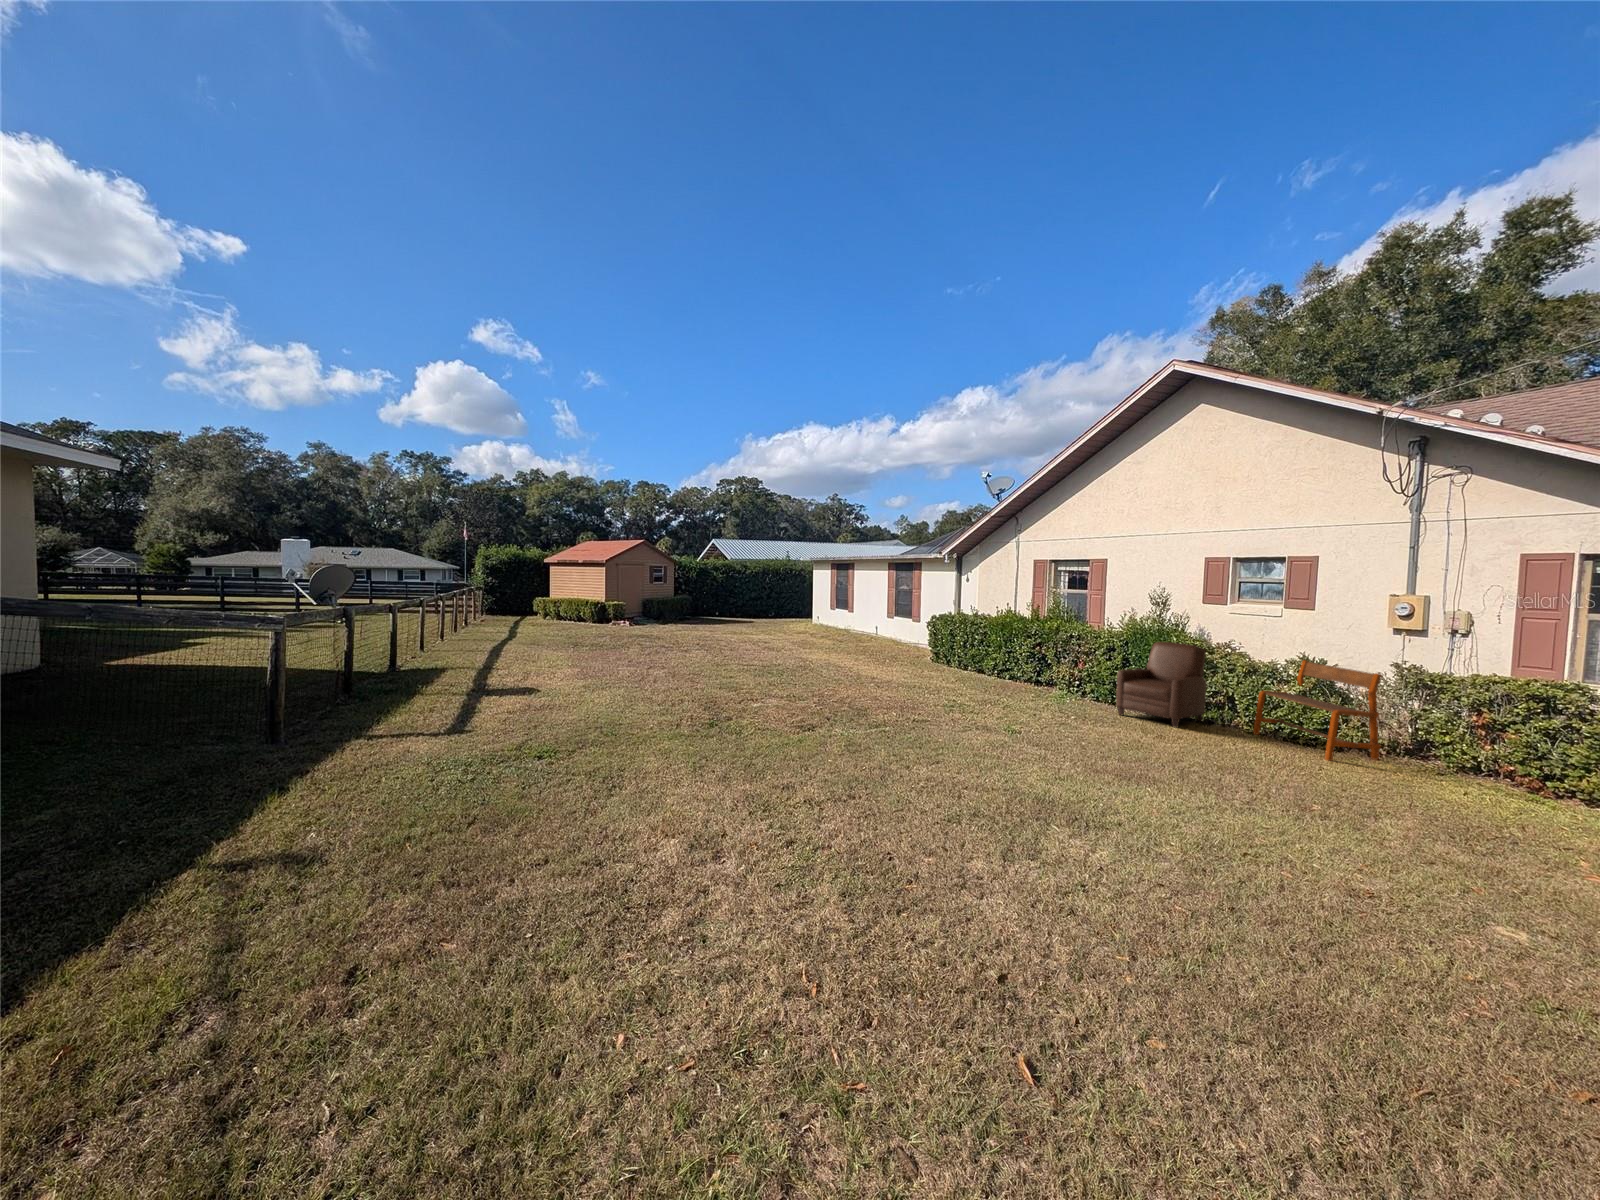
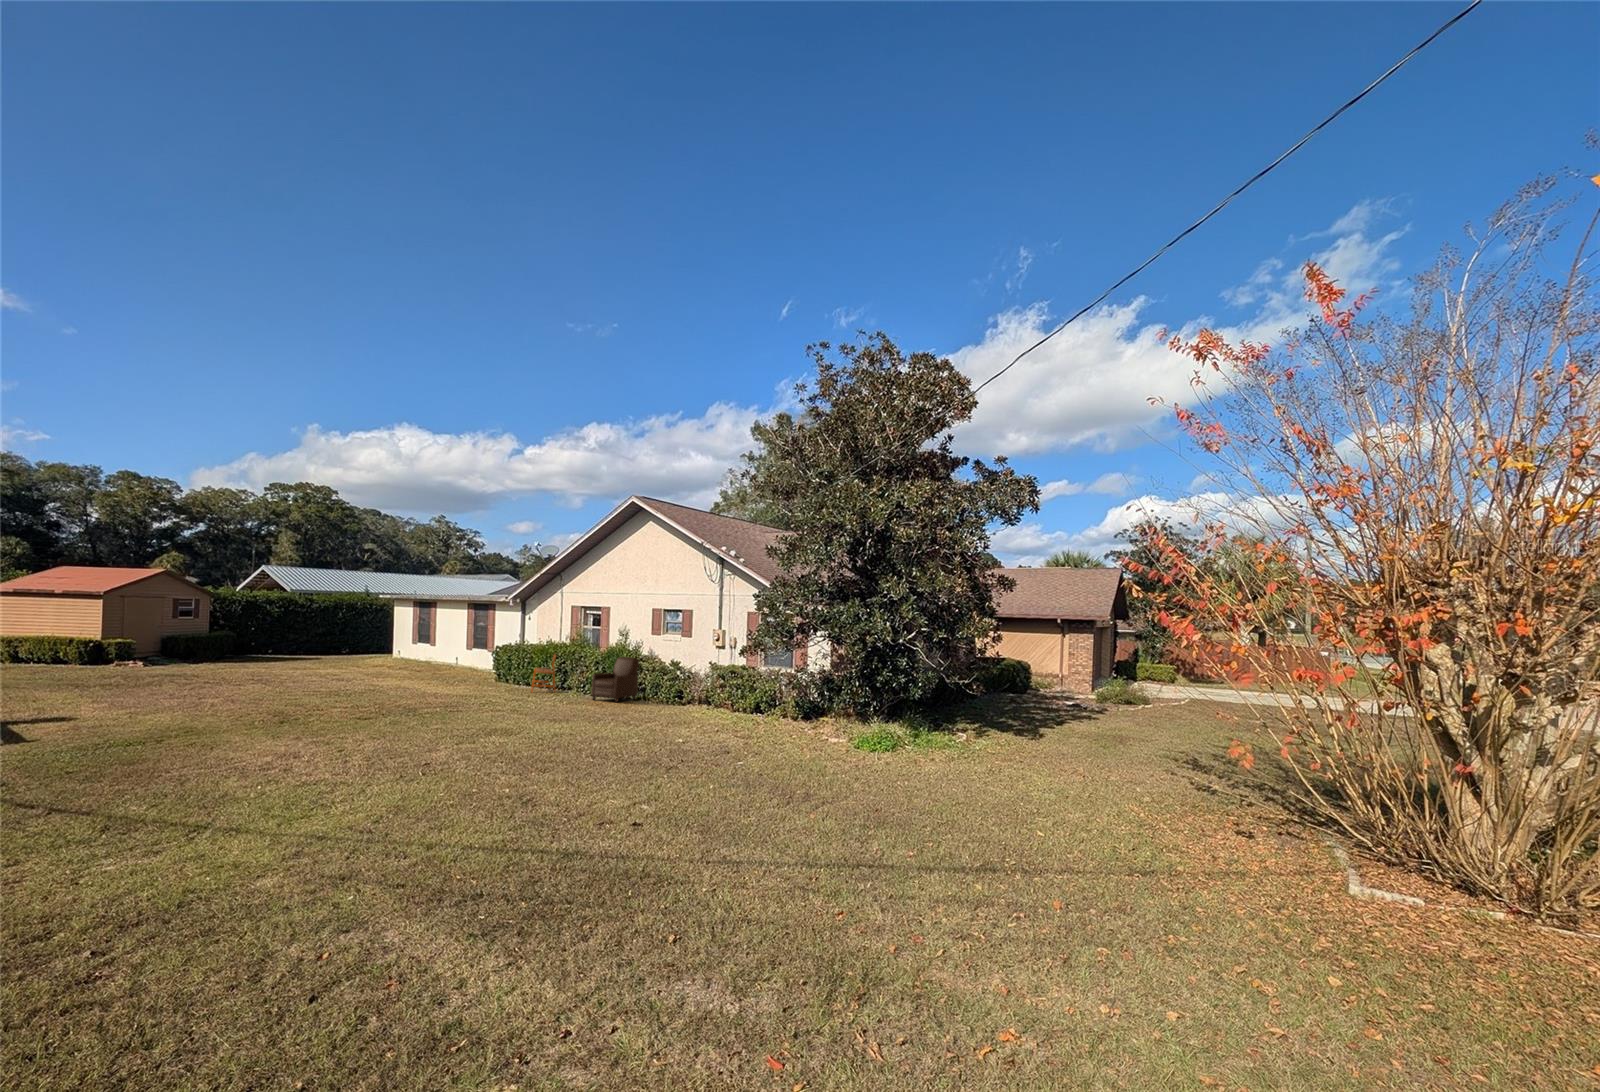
bench: present [1253,660,1382,761] -> present [531,655,556,692]

